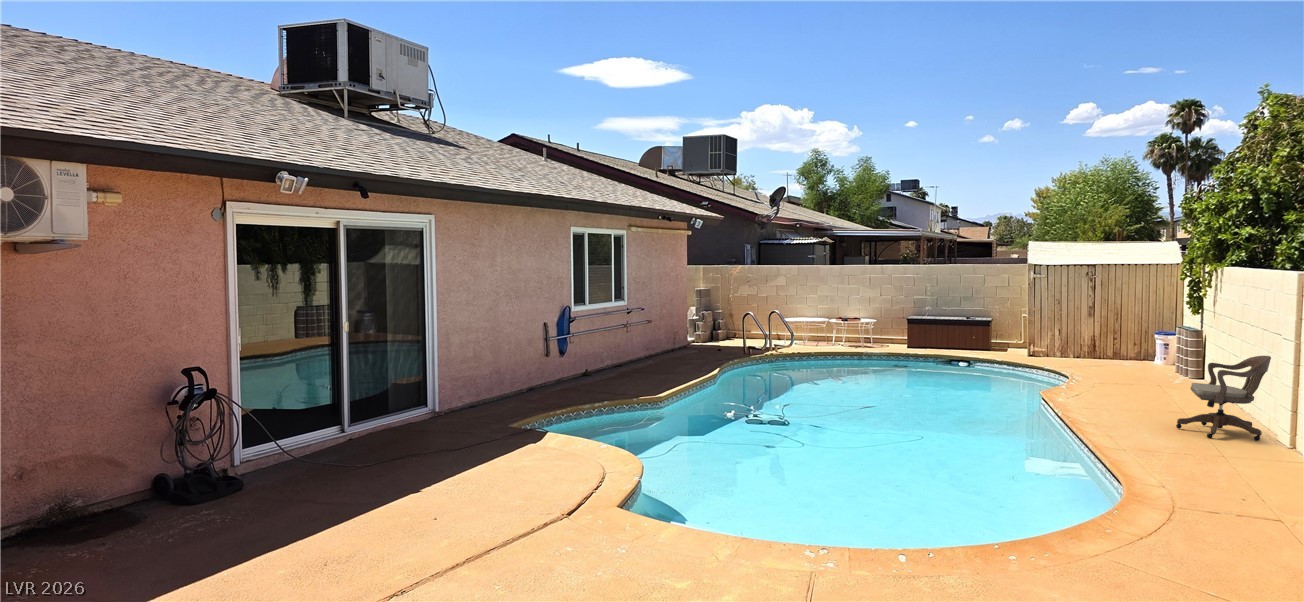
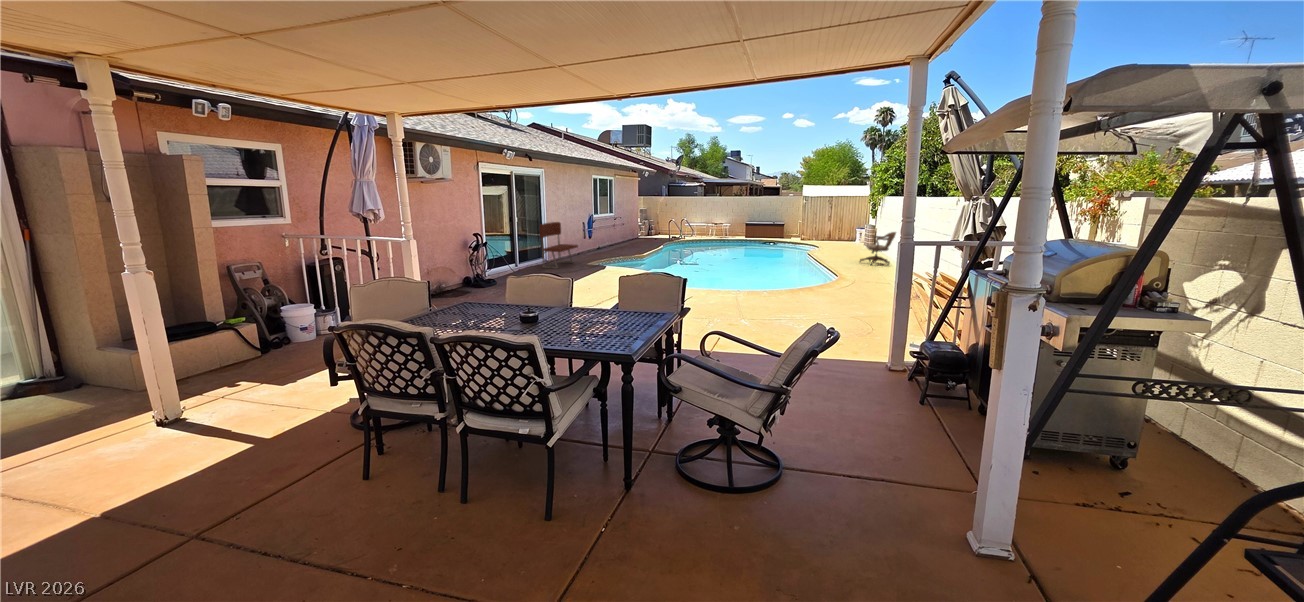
bench: none [425,323,514,426] -> present [540,222,578,269]

